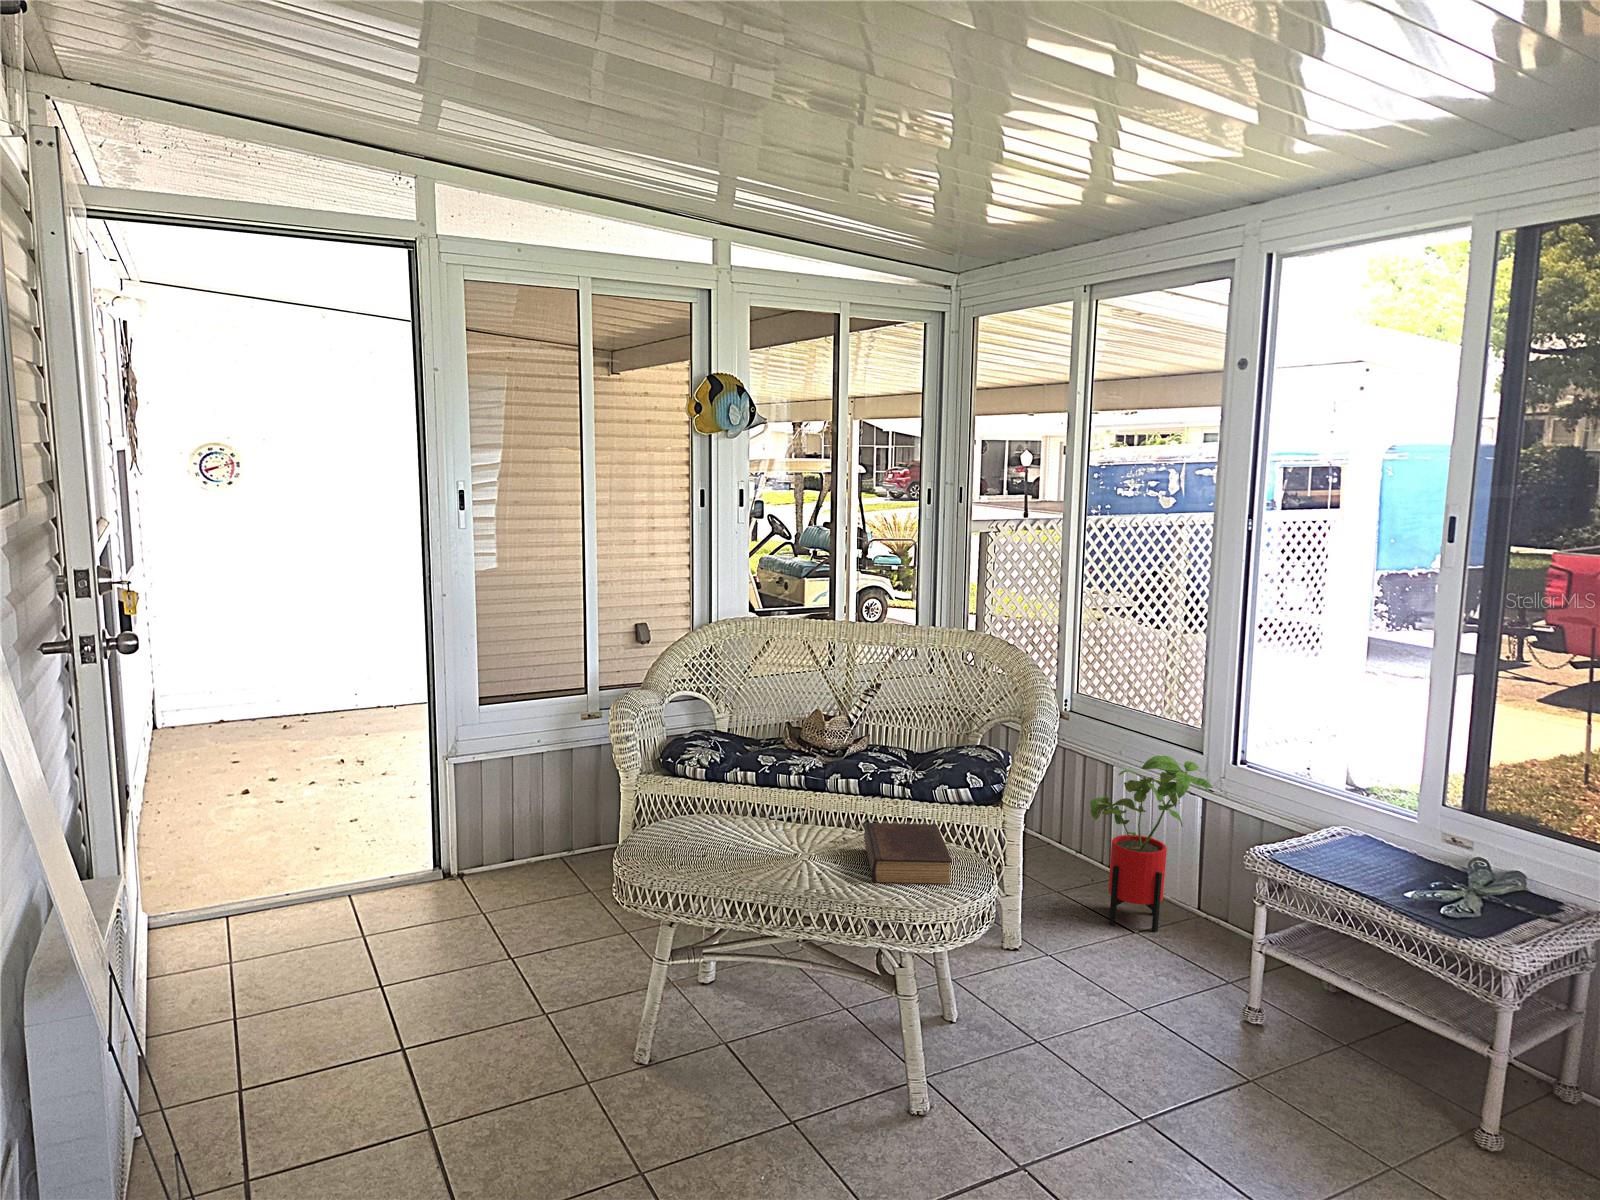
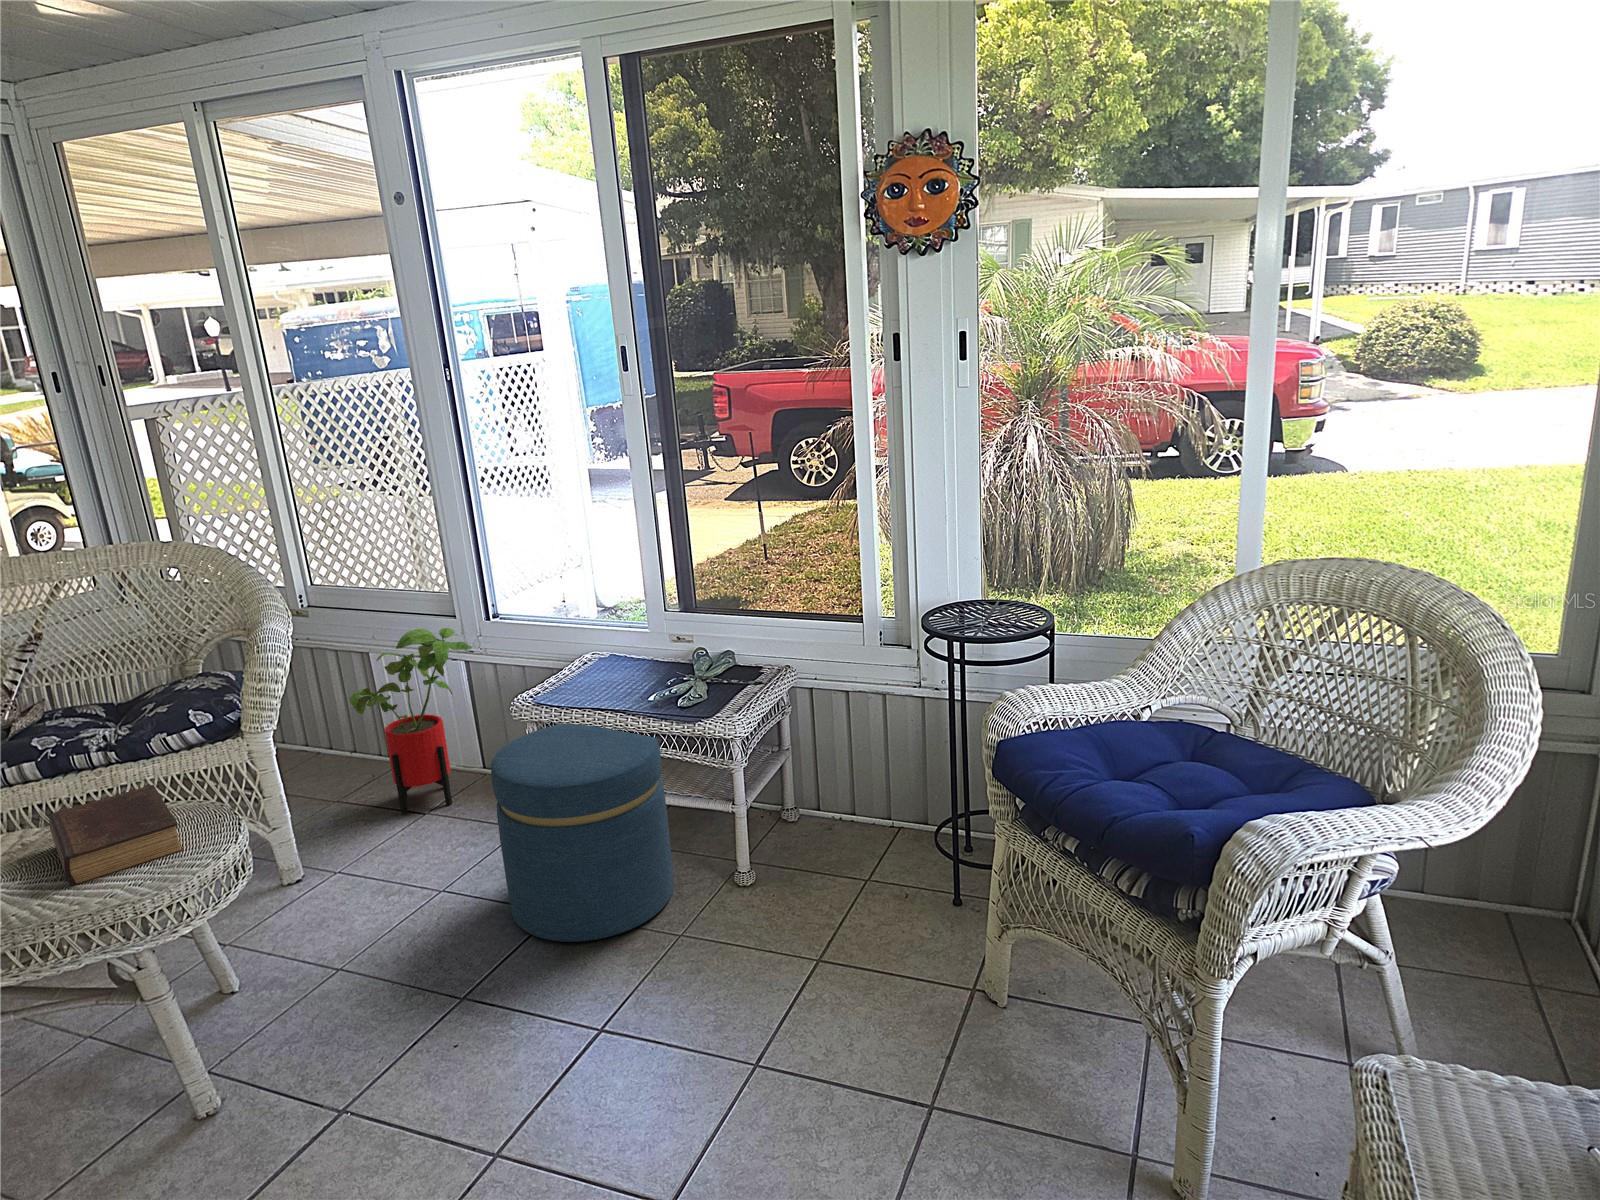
ottoman: none [1202,887,1404,1131] -> present [491,724,674,942]

